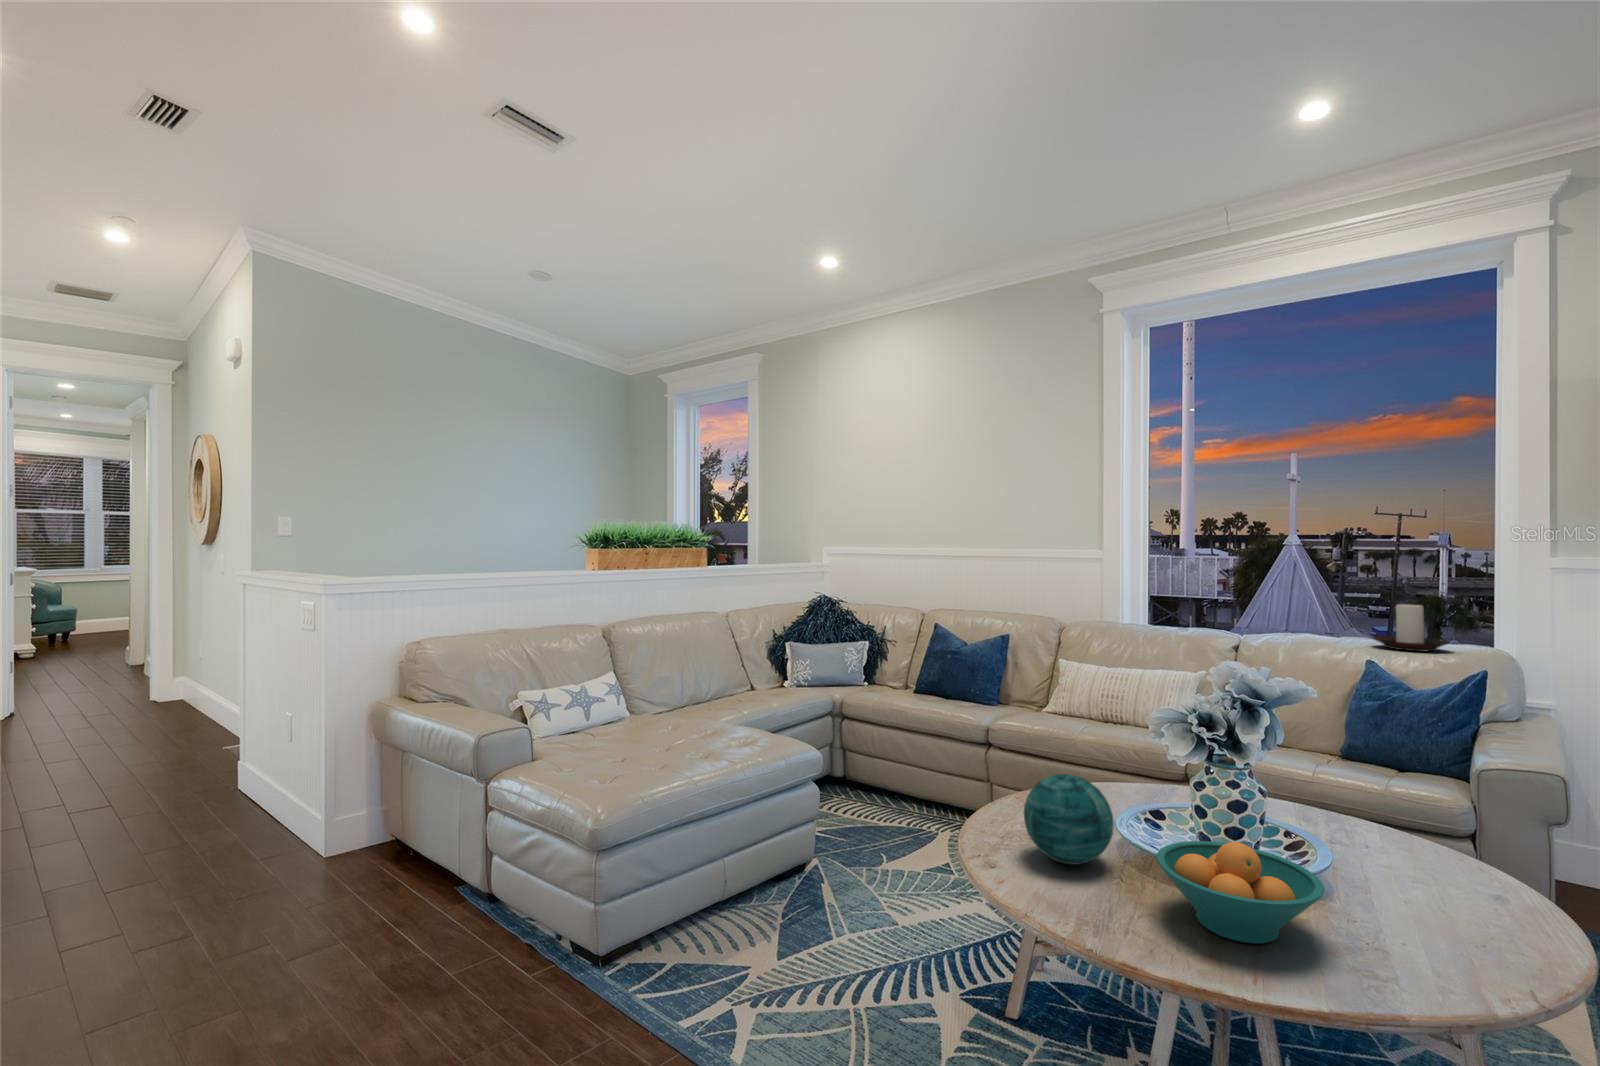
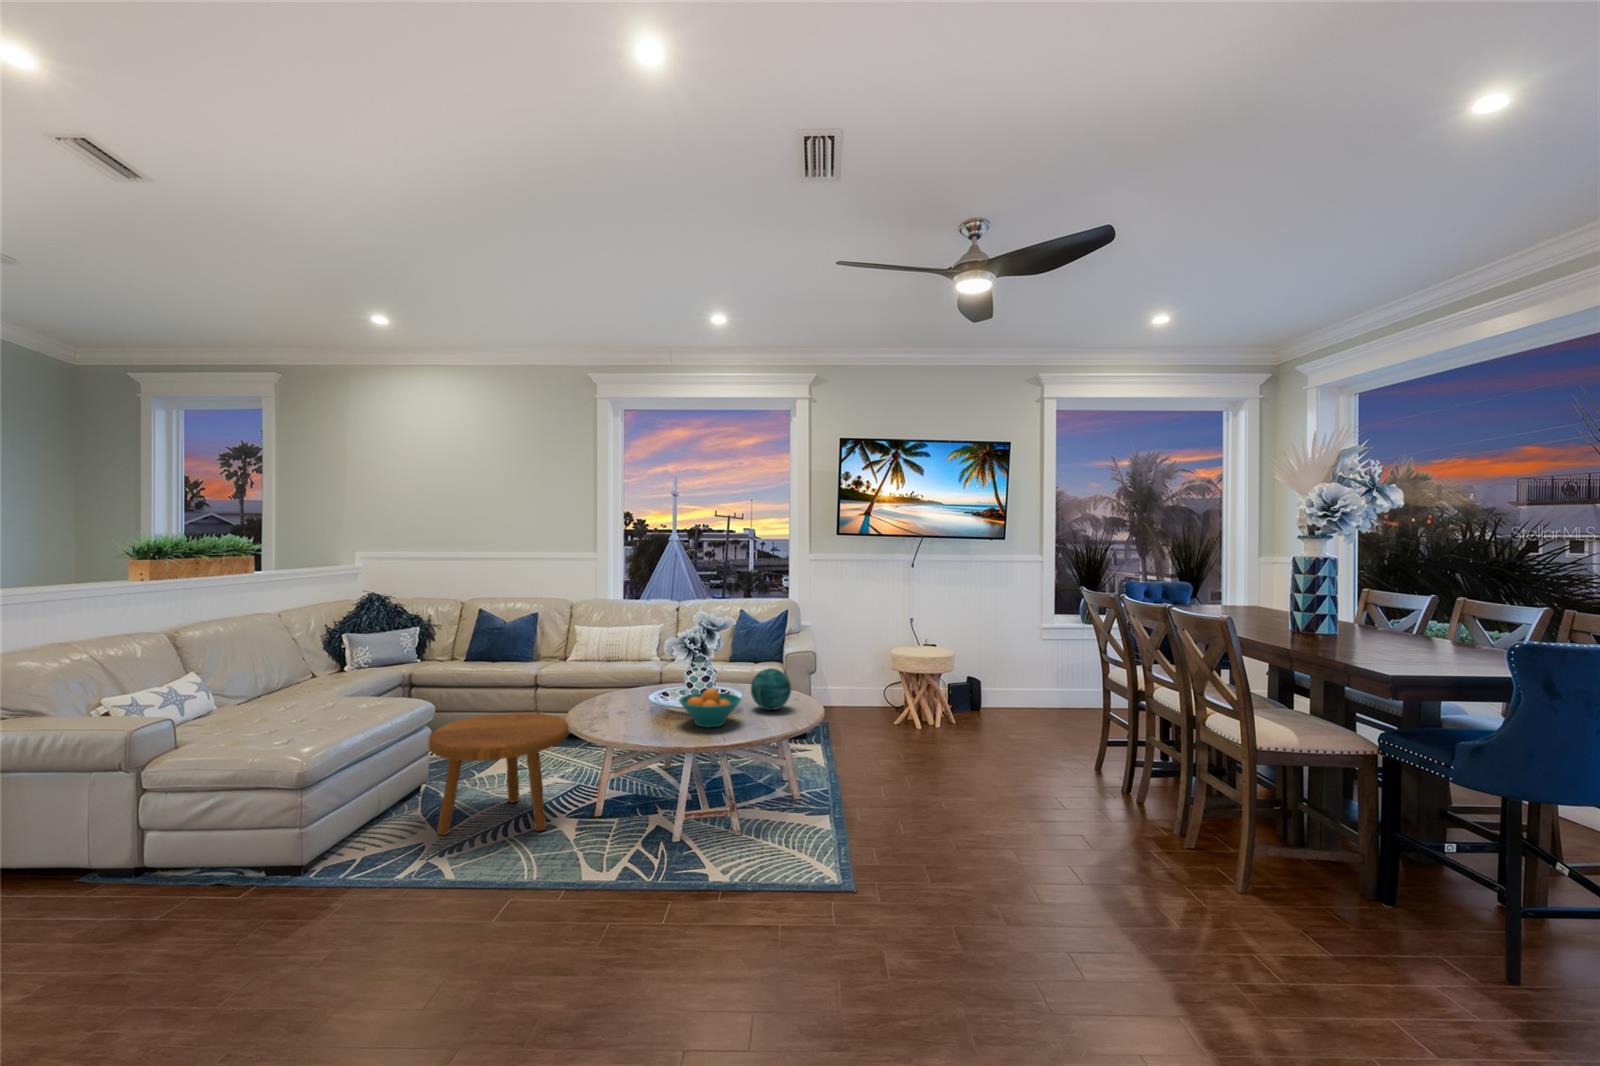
candle holder: present [1372,604,1450,651] -> none [744,579,776,604]
decorative orb: present [1024,774,1114,865] -> present [751,668,791,710]
footstool: none [764,783,969,1015] -> present [429,713,569,835]

